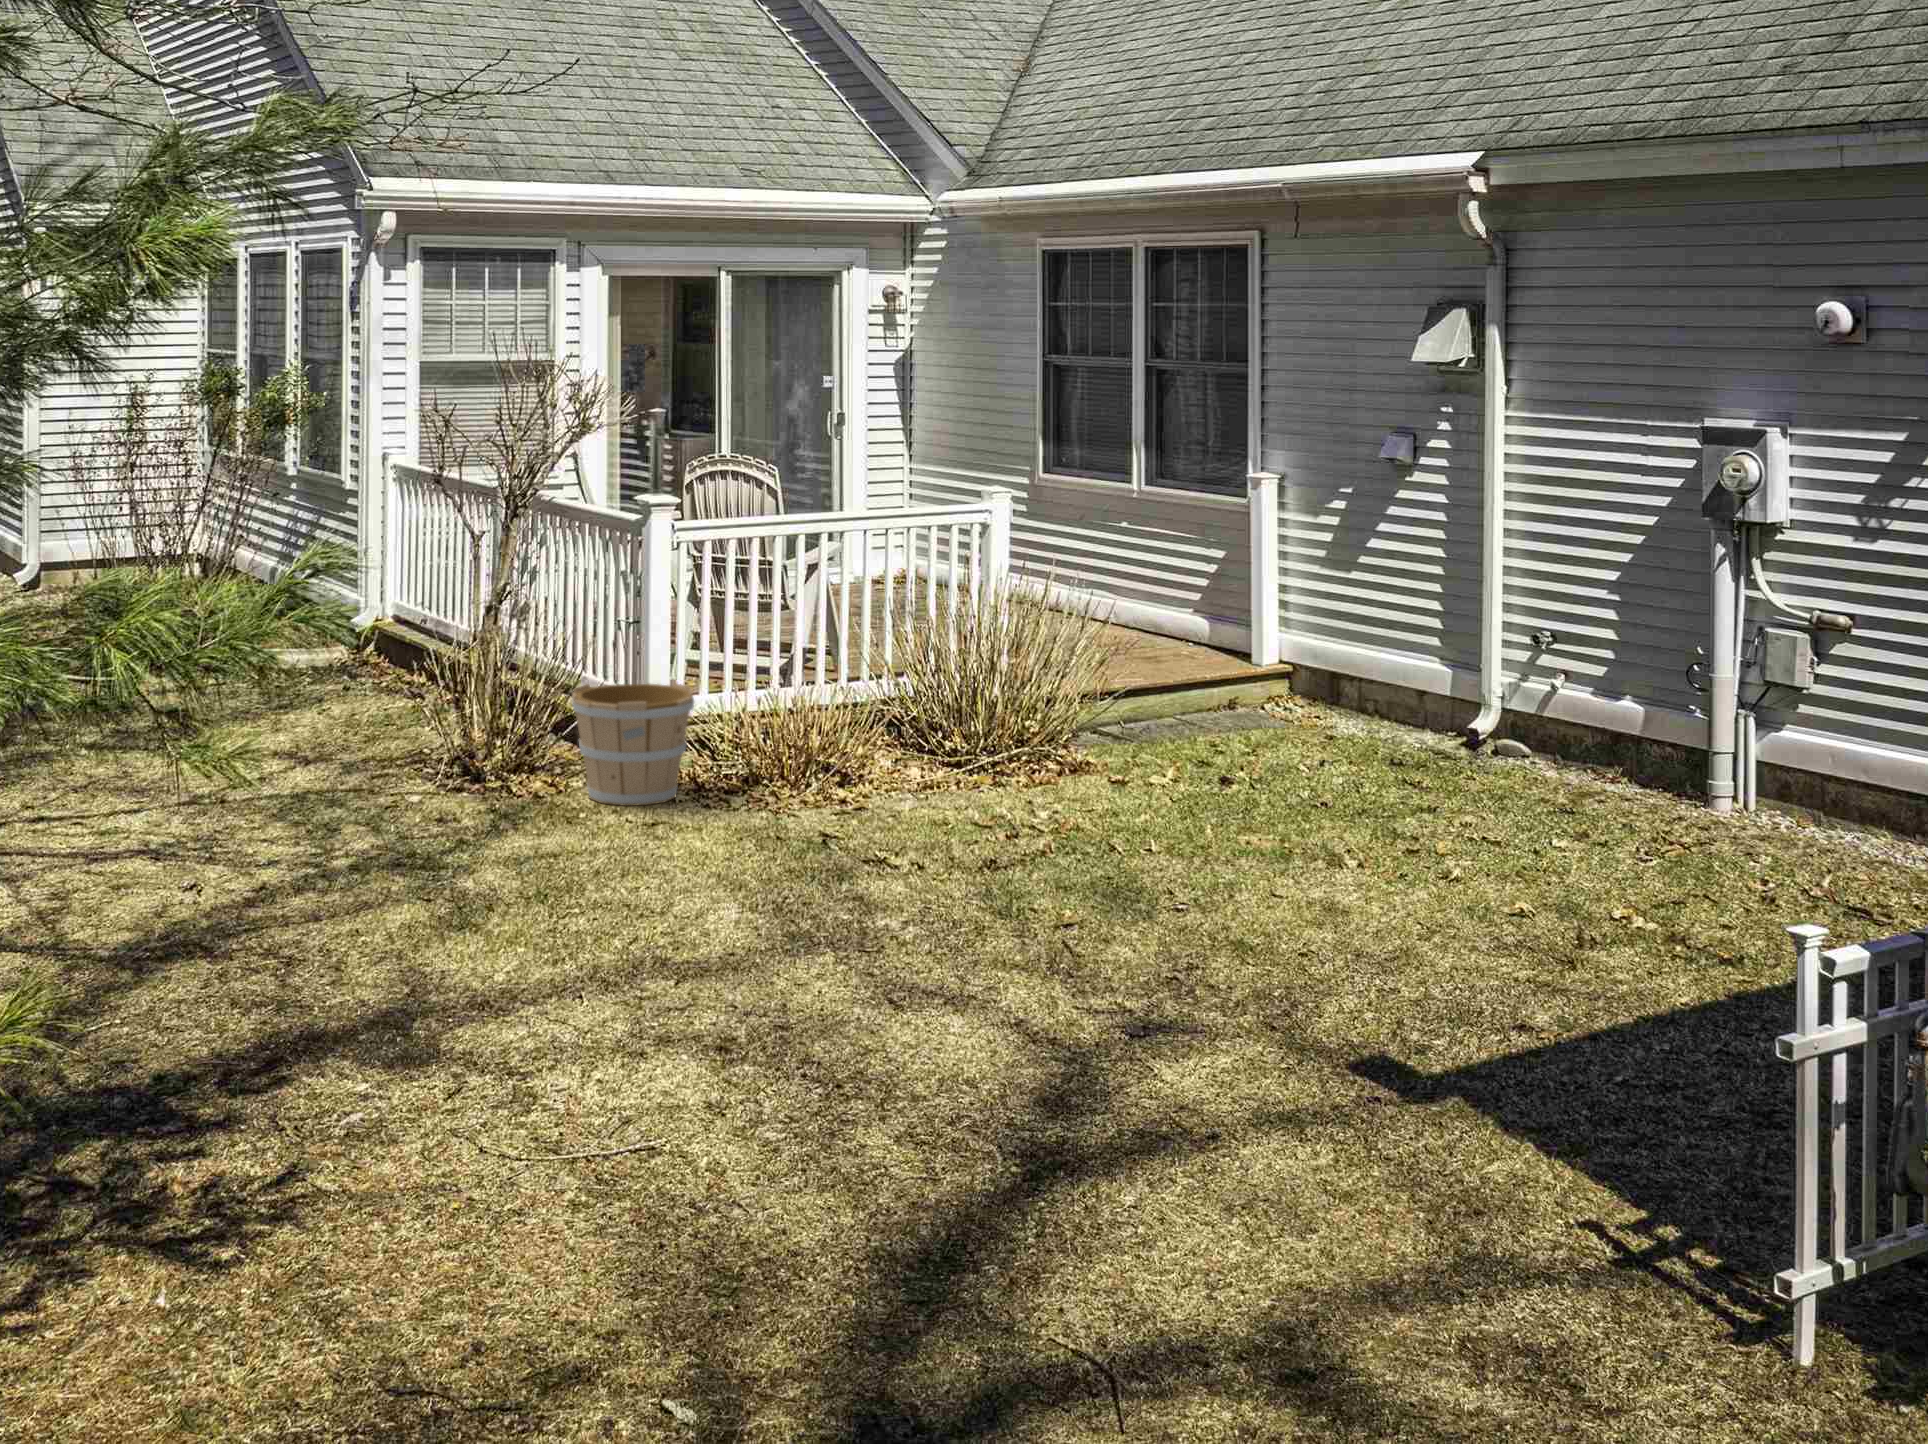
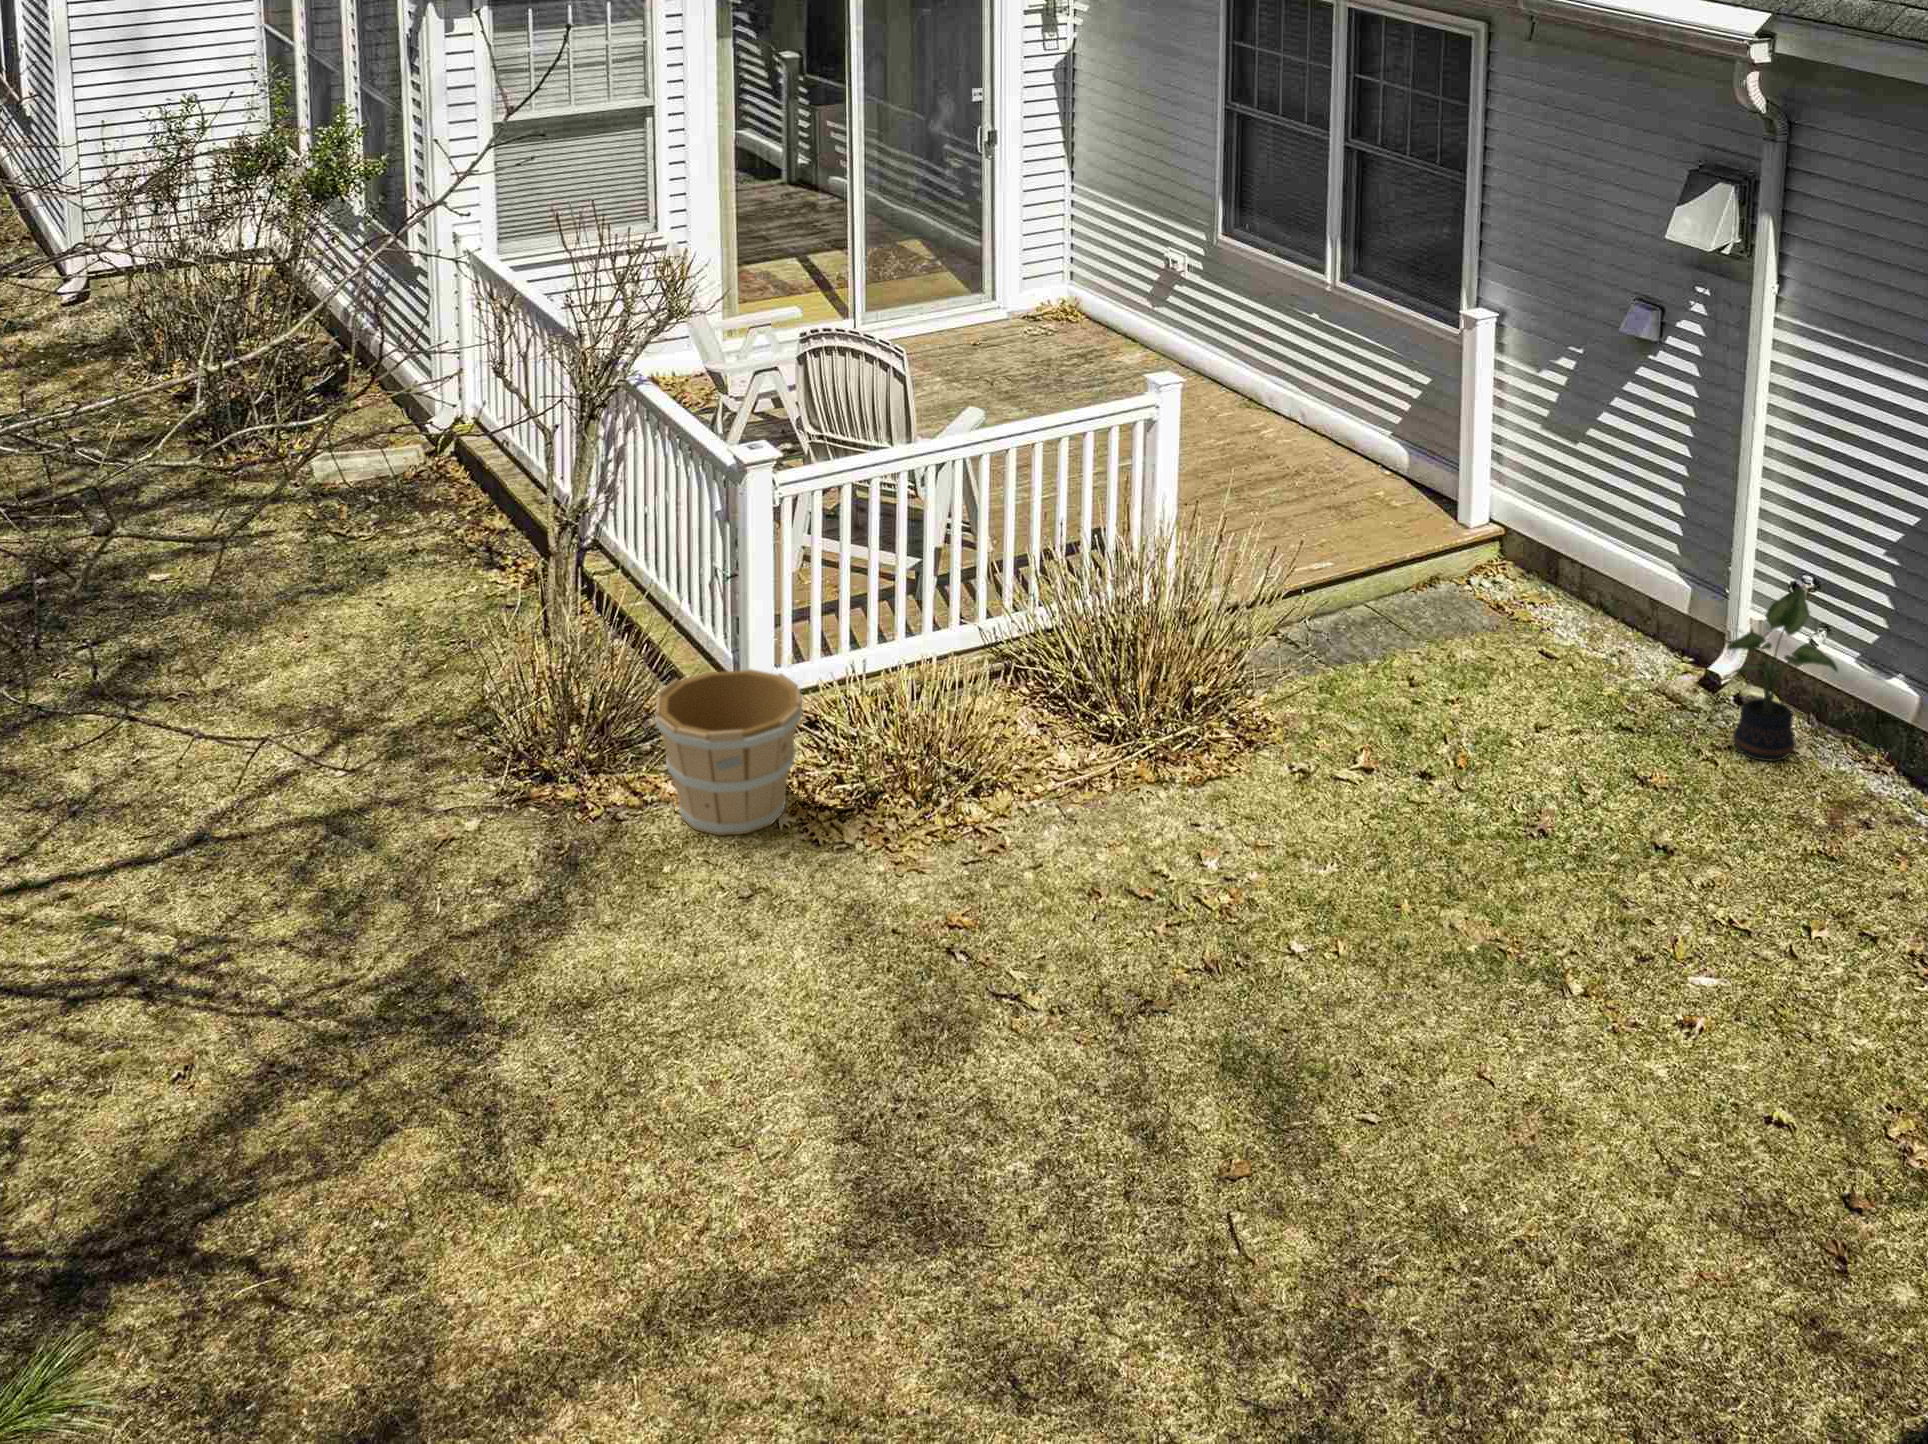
potted plant: none [1480,640,1576,784] -> present [1724,587,1838,761]

